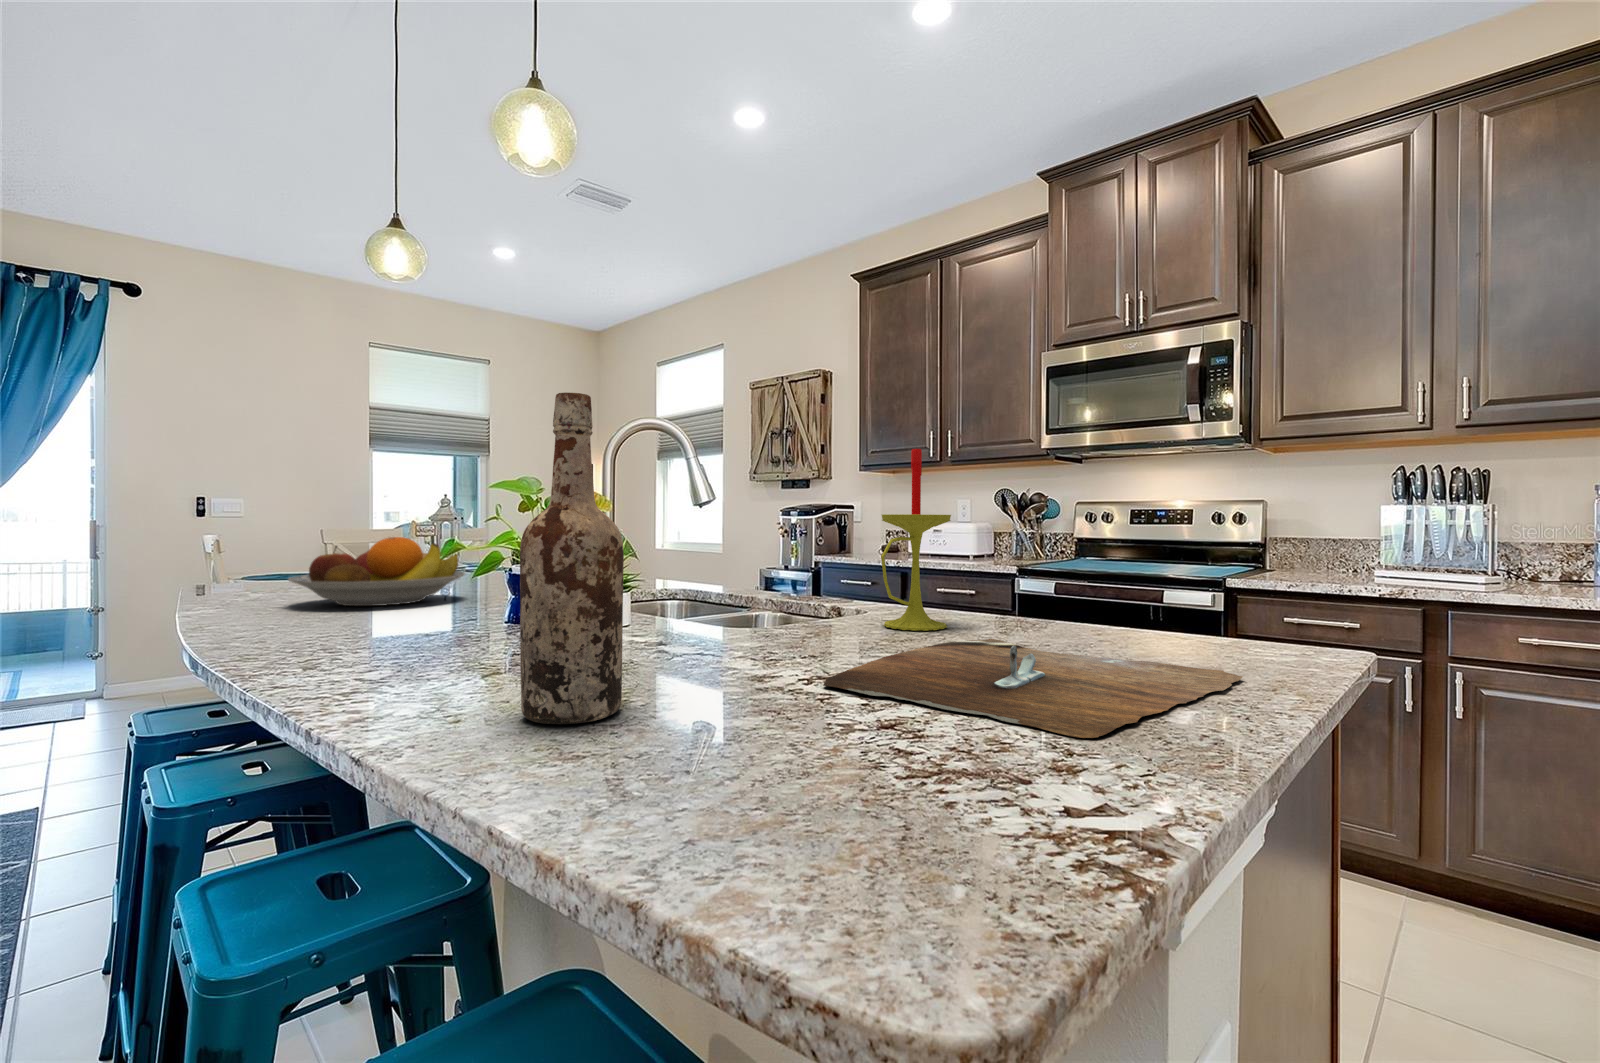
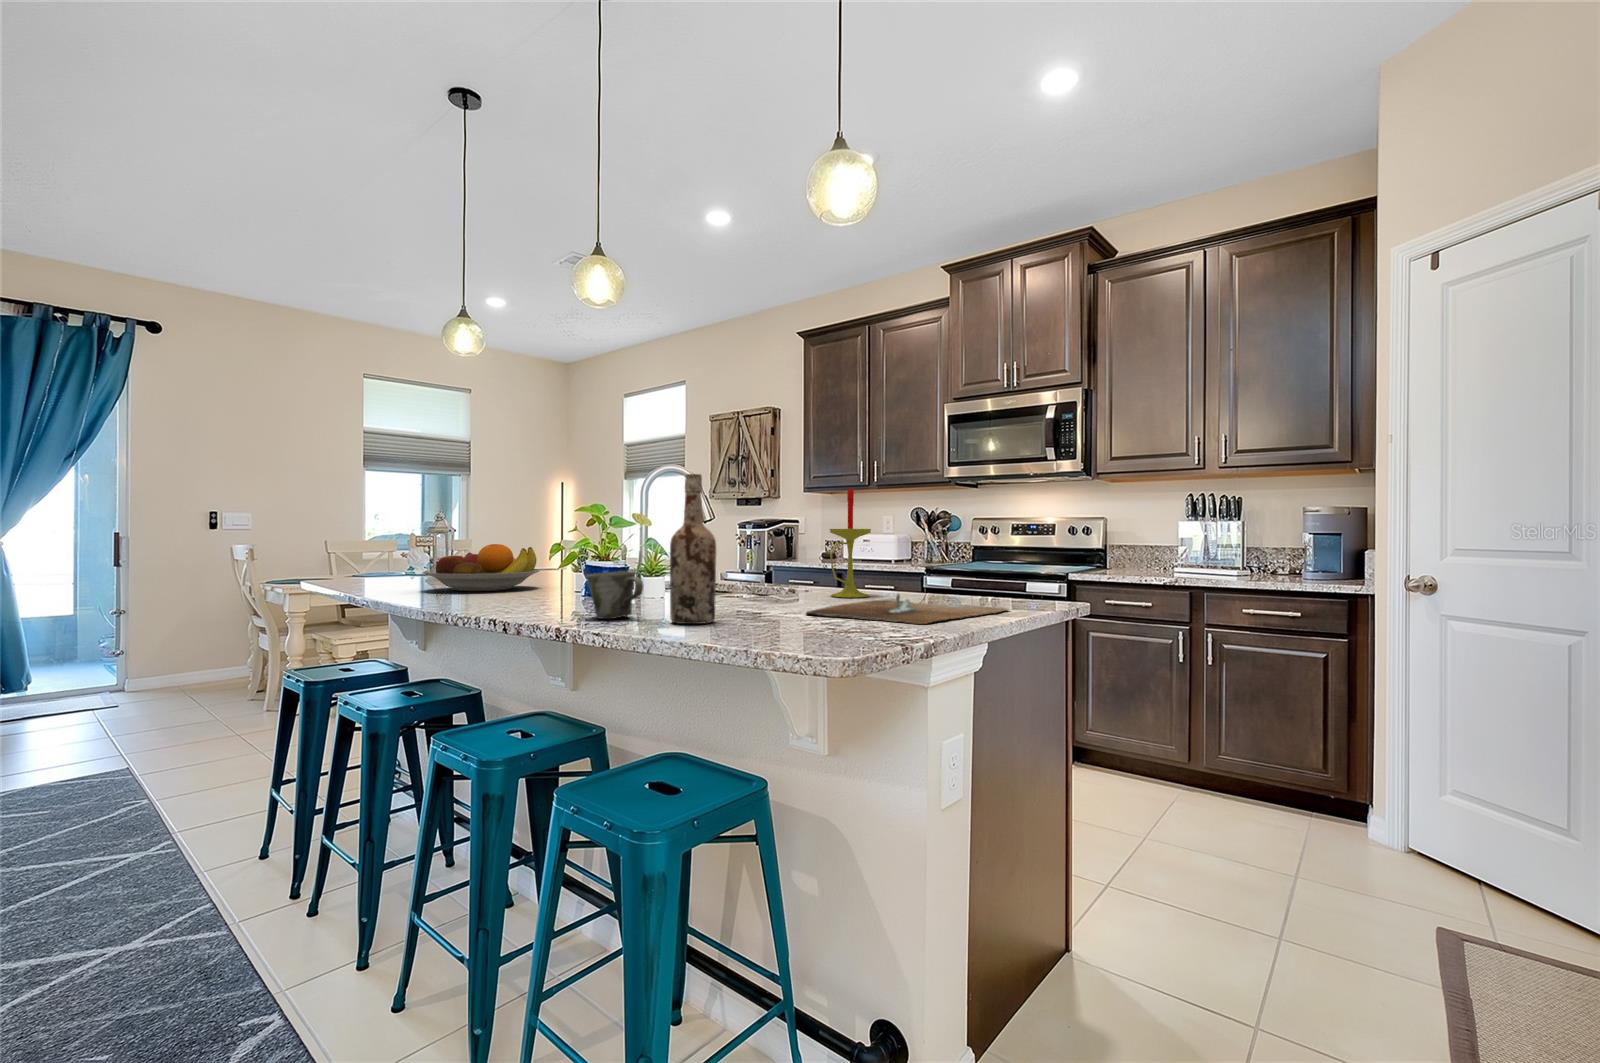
mug: none [378,596,485,697] -> present [586,571,643,619]

